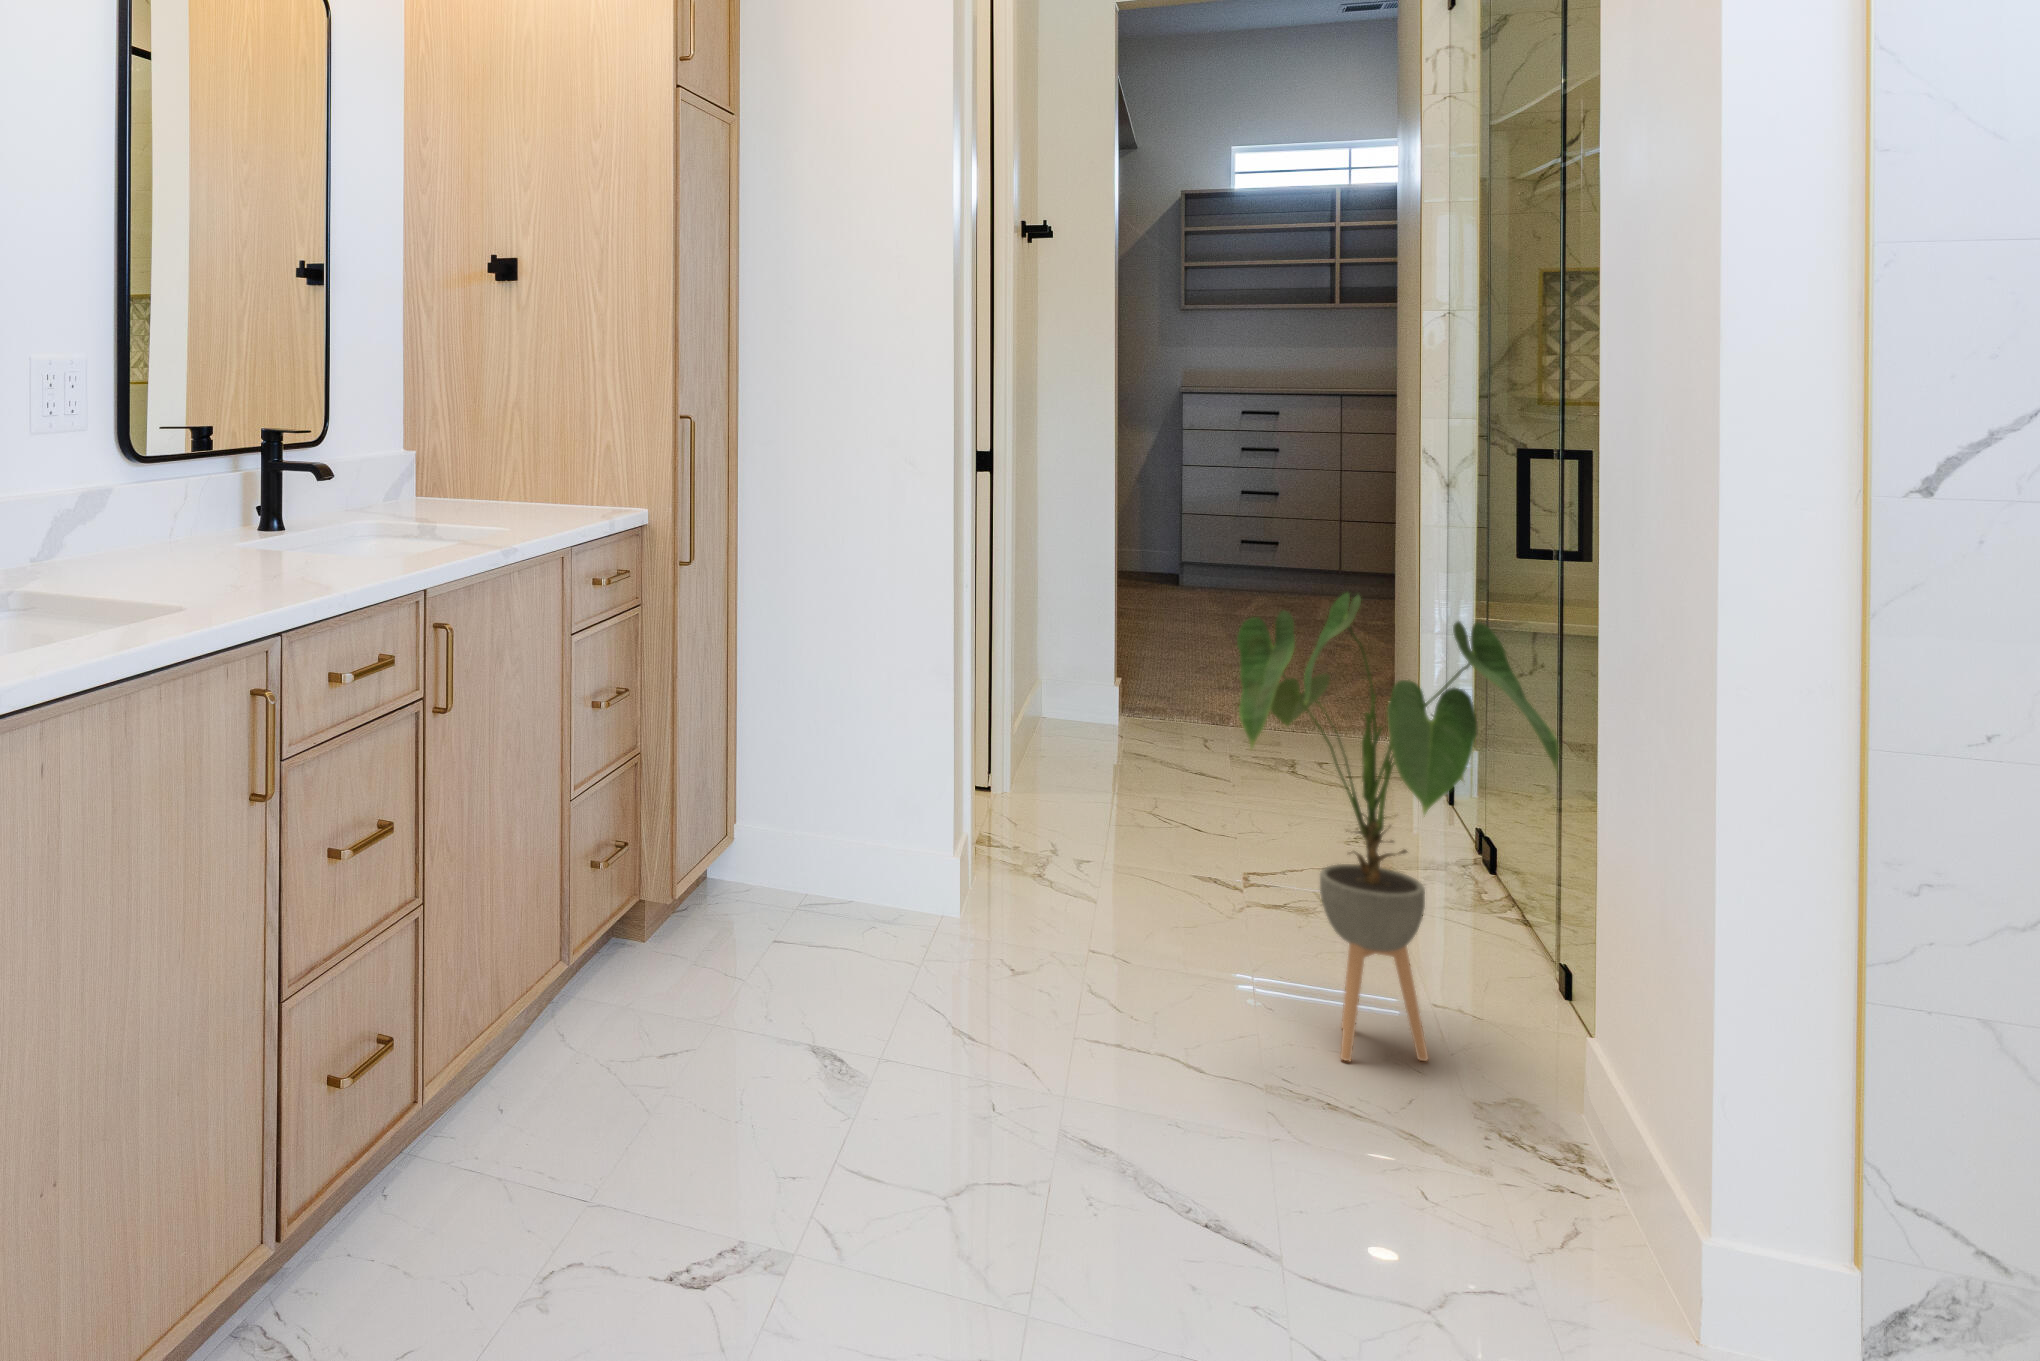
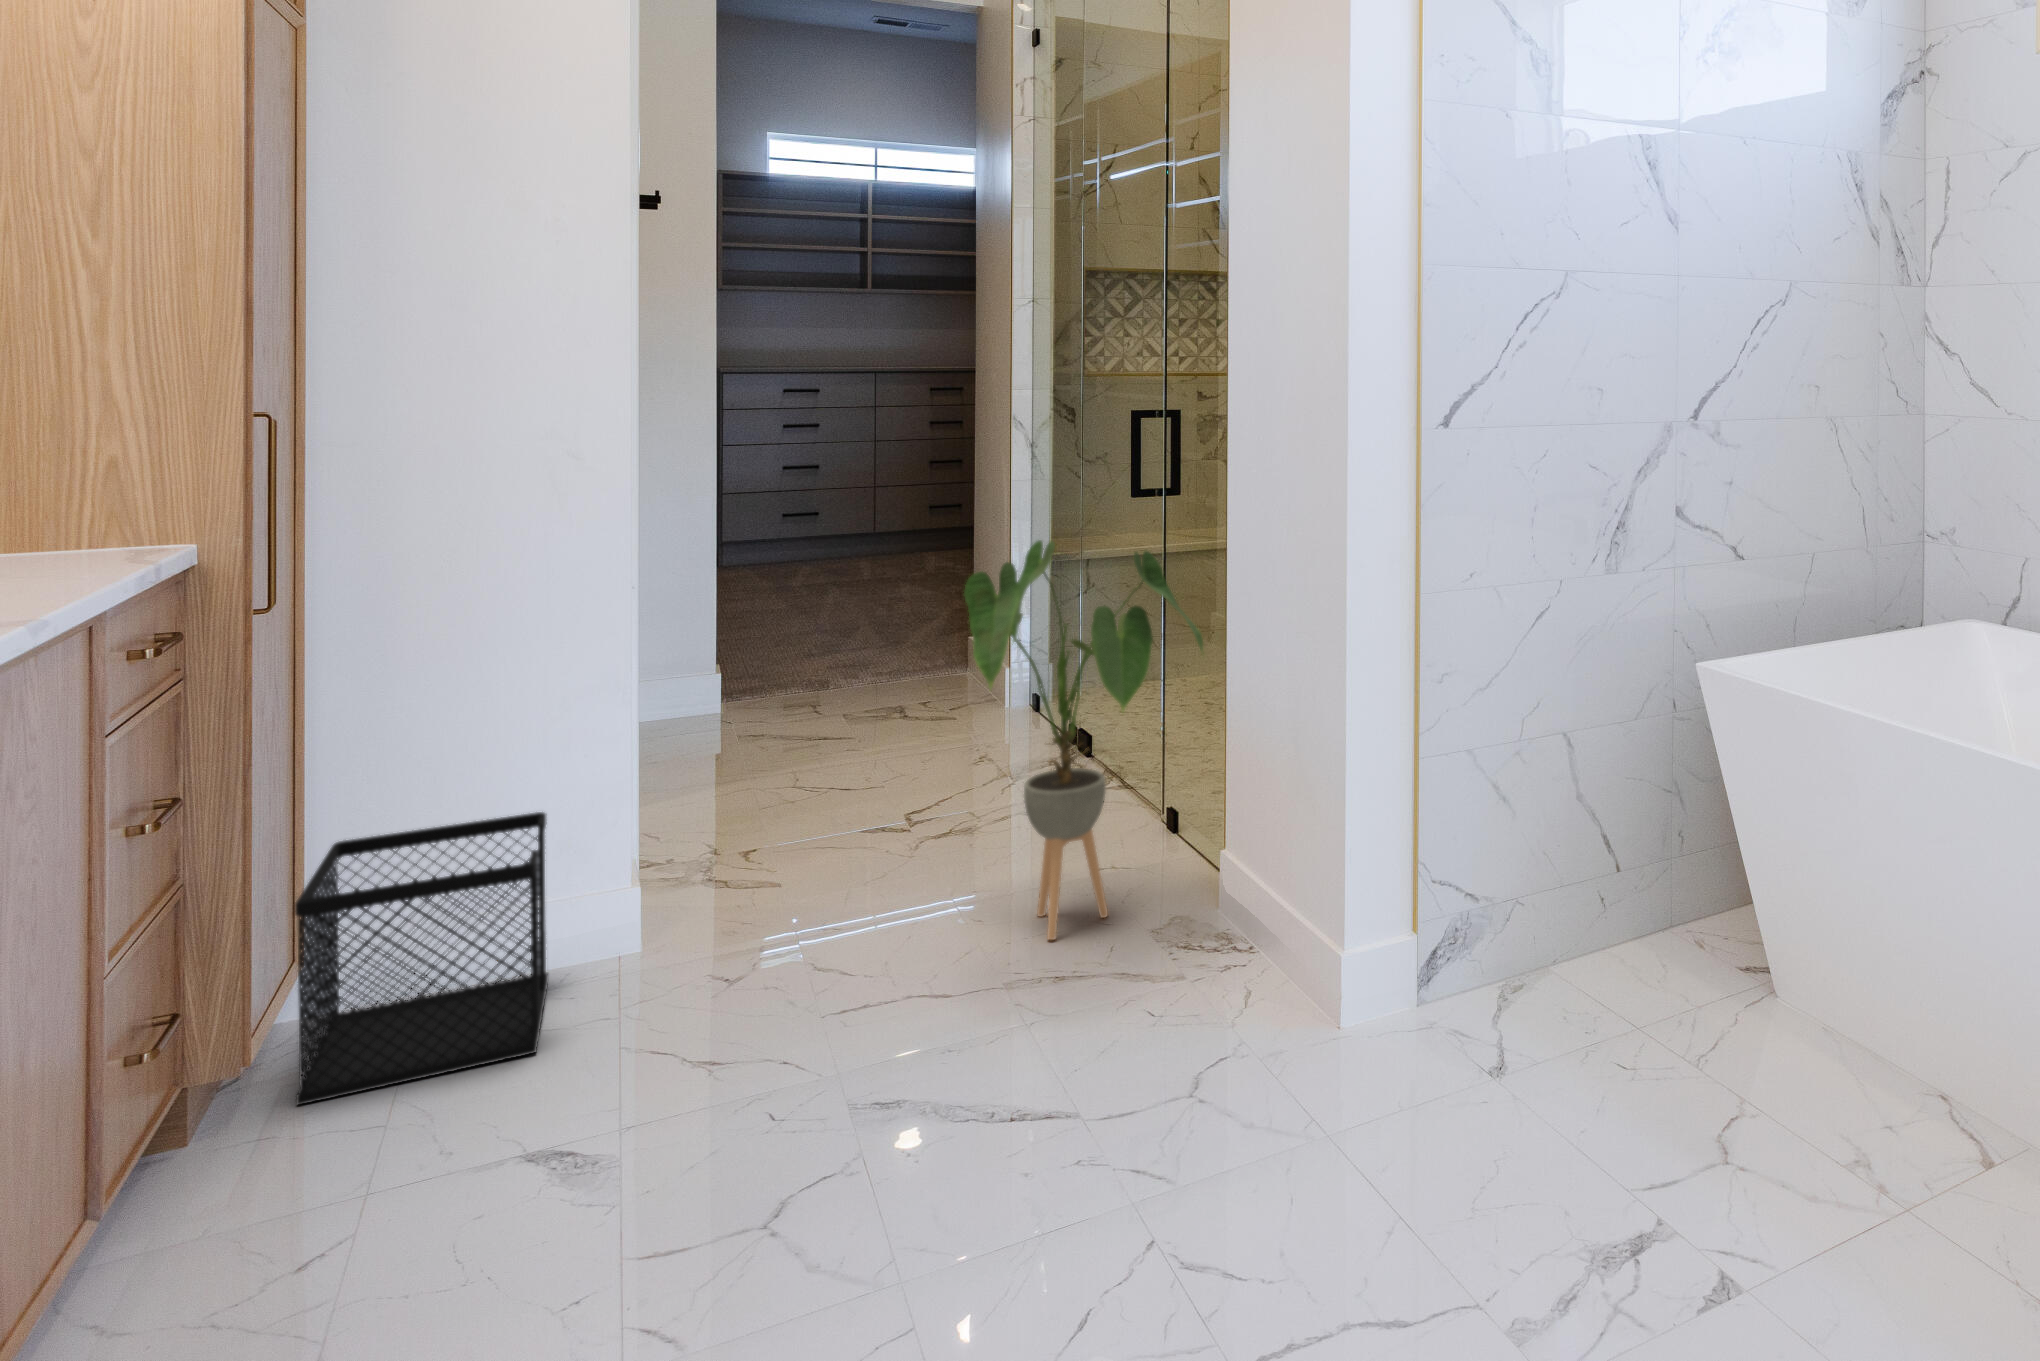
wastebasket: none [700,756,883,974] -> present [295,812,548,1105]

